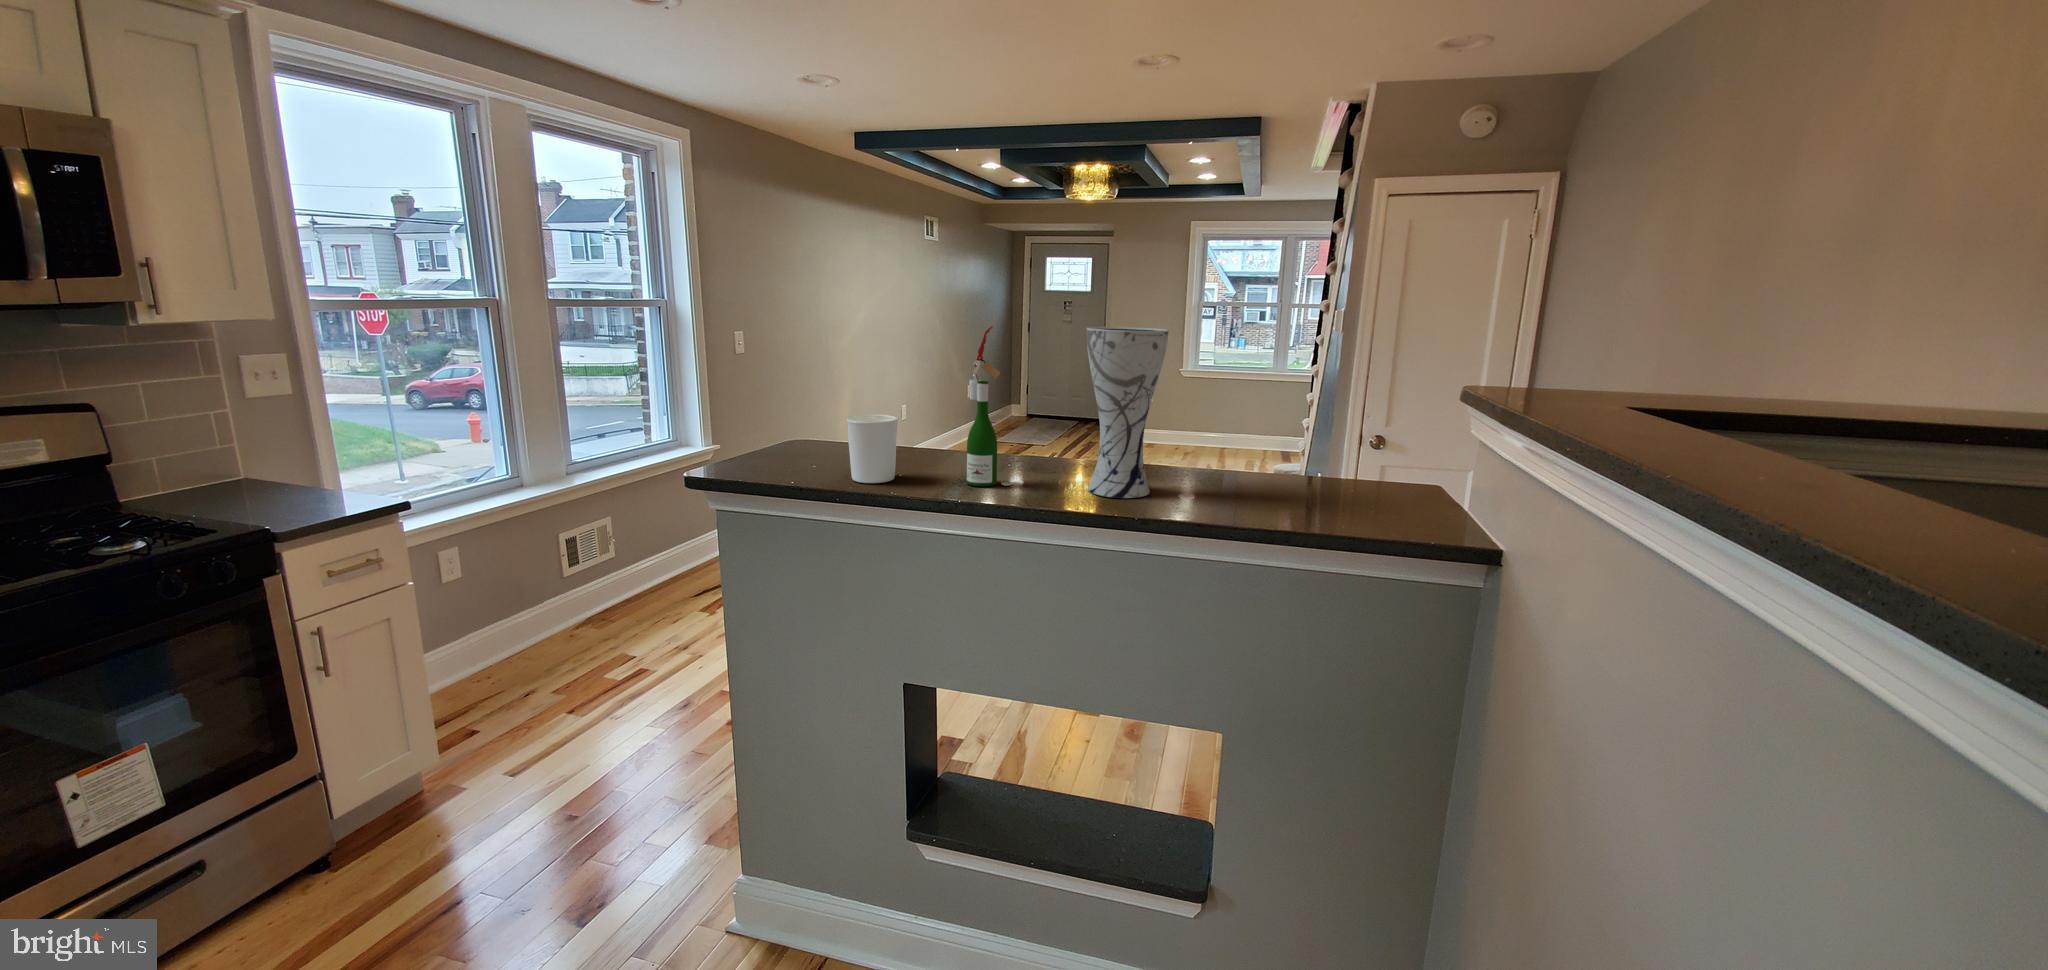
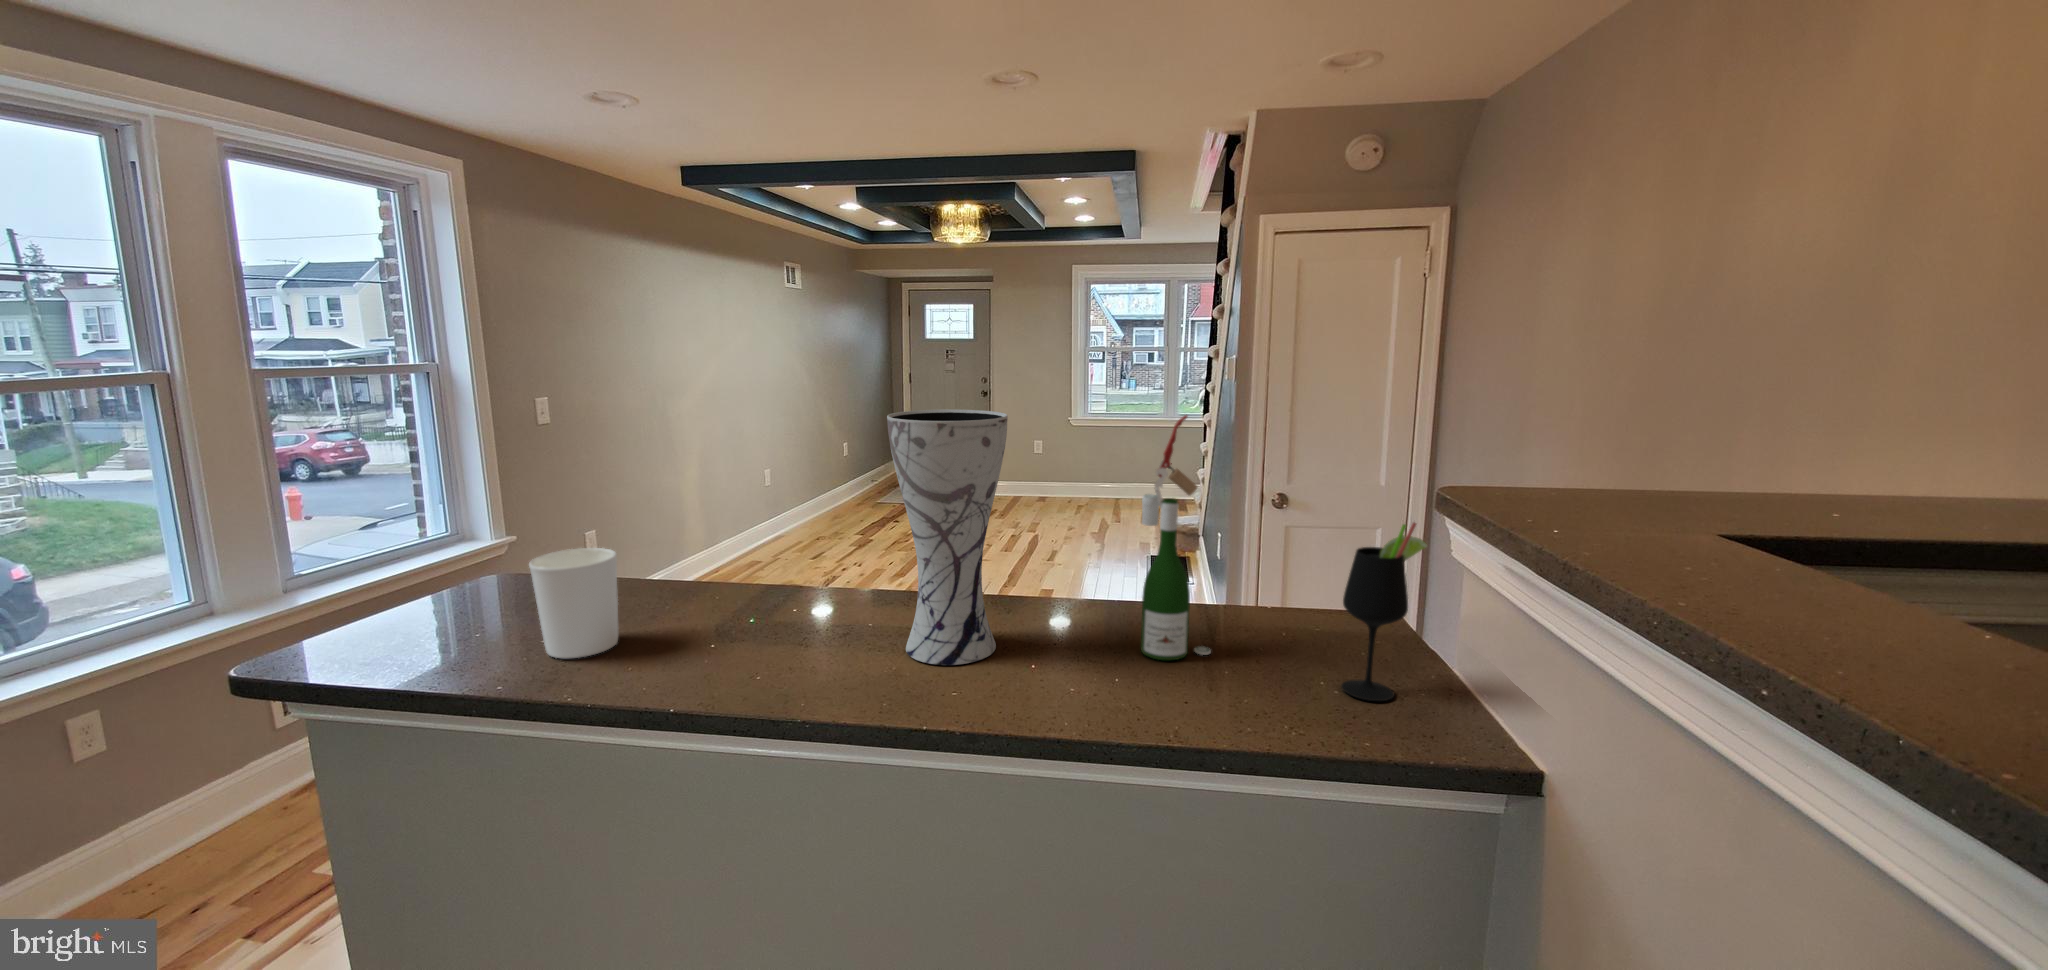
wine bottle: present [967,326,1012,486] -> present [1141,415,1211,660]
wine glass: none [1392,405,1457,527] -> present [1341,523,1427,701]

